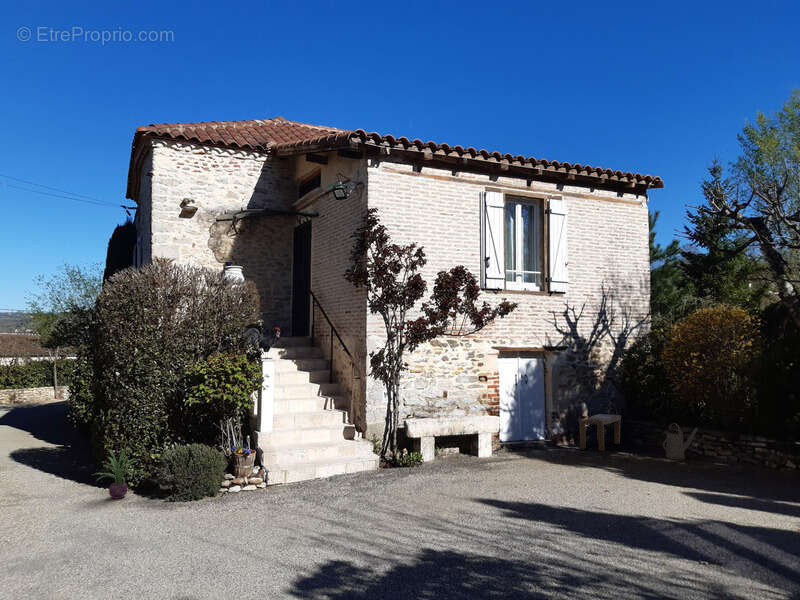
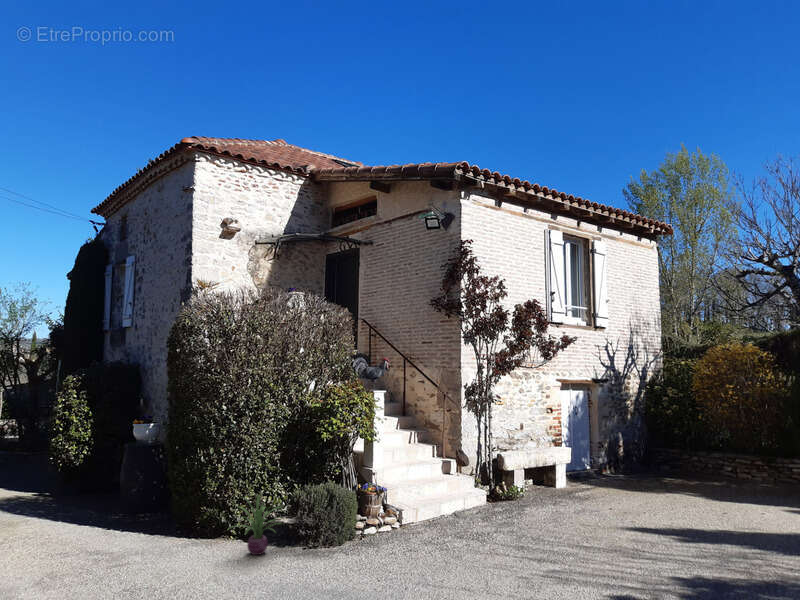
bench: present [579,414,621,451] -> none [626,444,654,478]
watering can: present [663,424,698,459] -> none [712,449,735,482]

